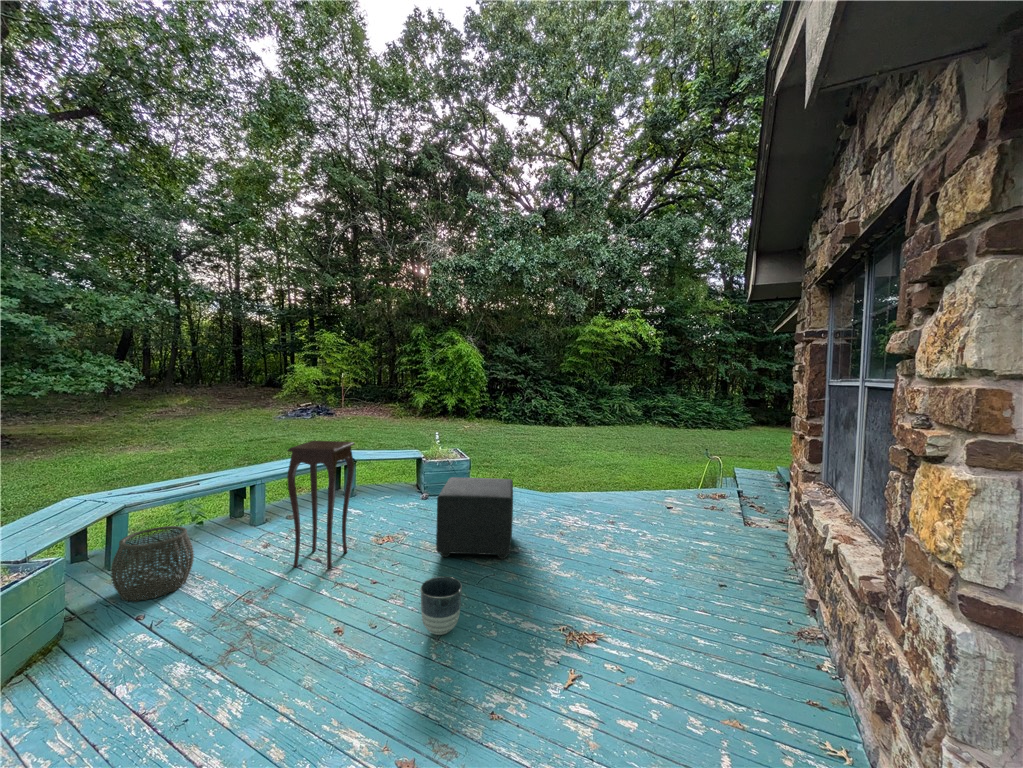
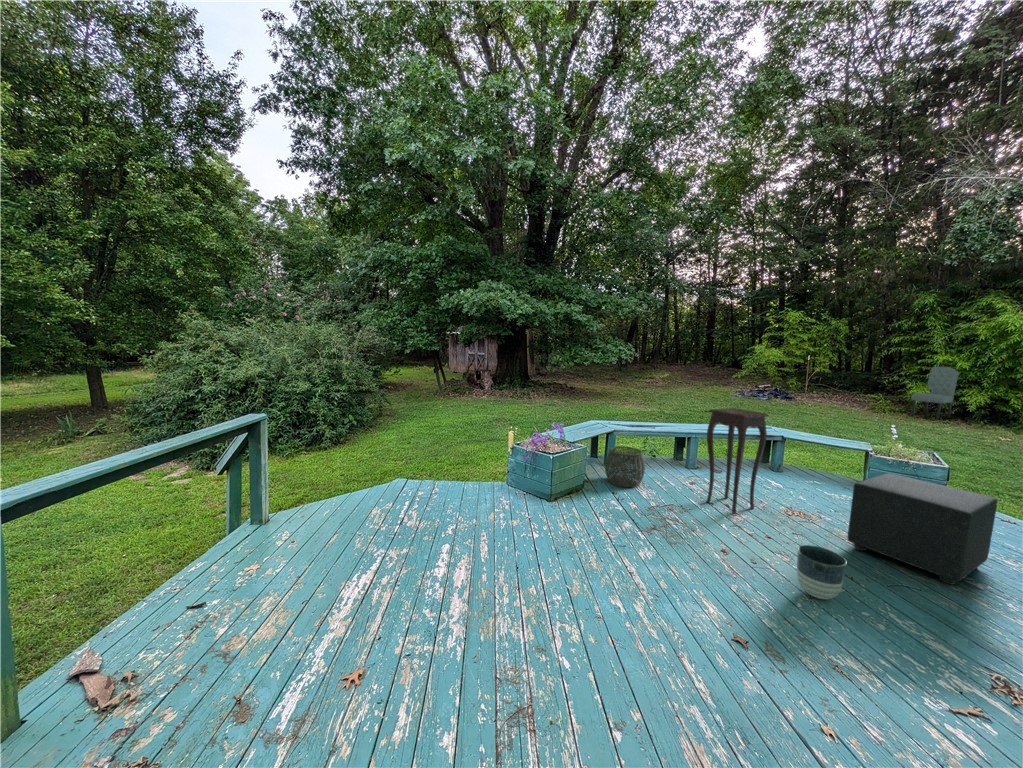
chair: none [418,380,442,420] -> present [911,367,959,420]

